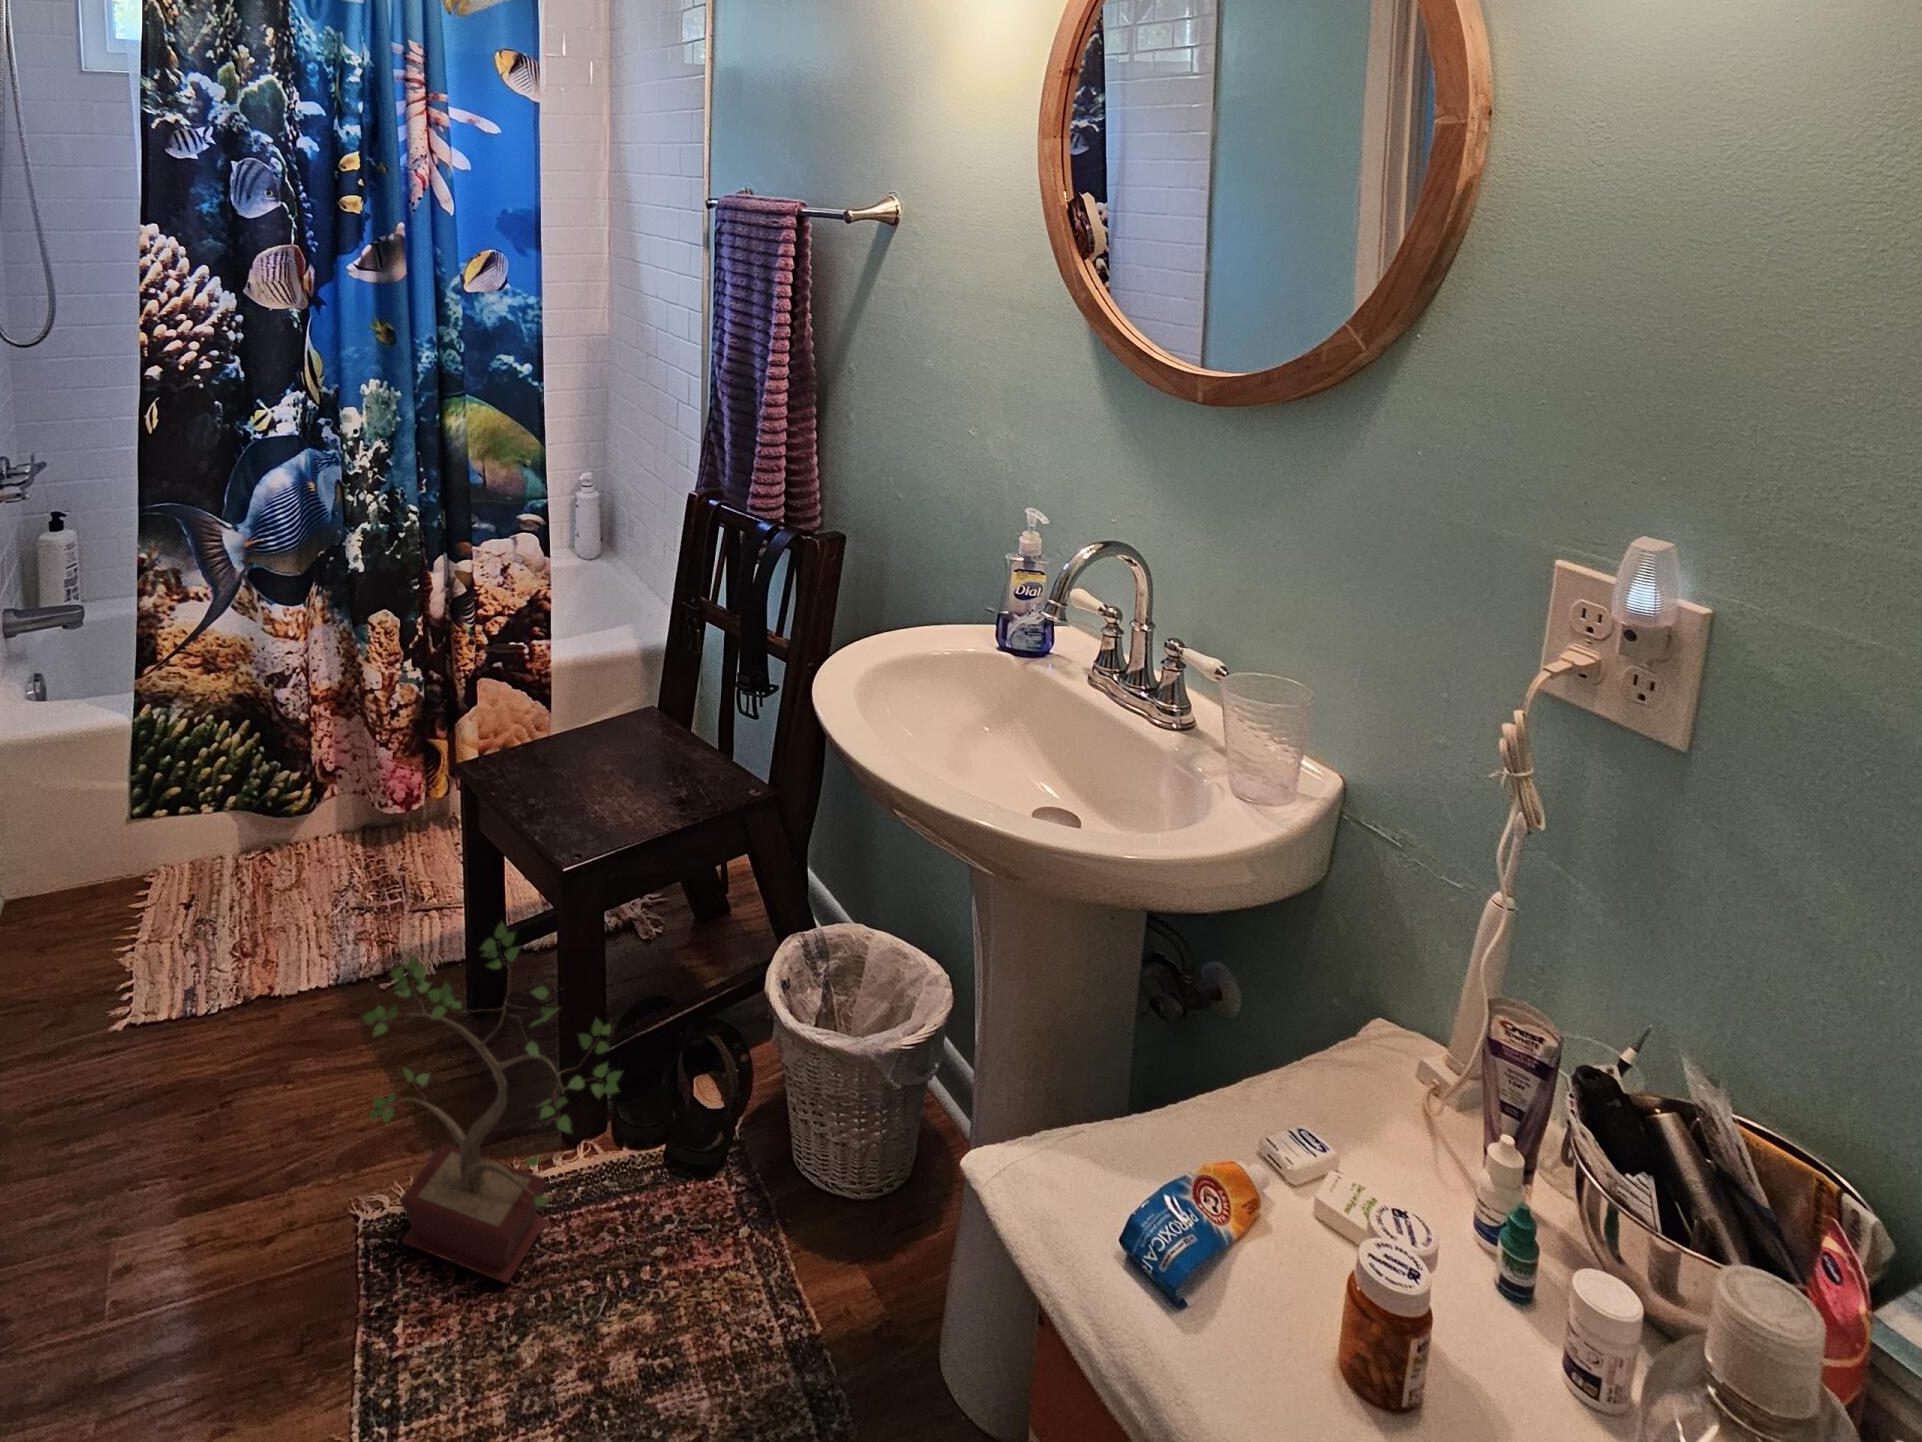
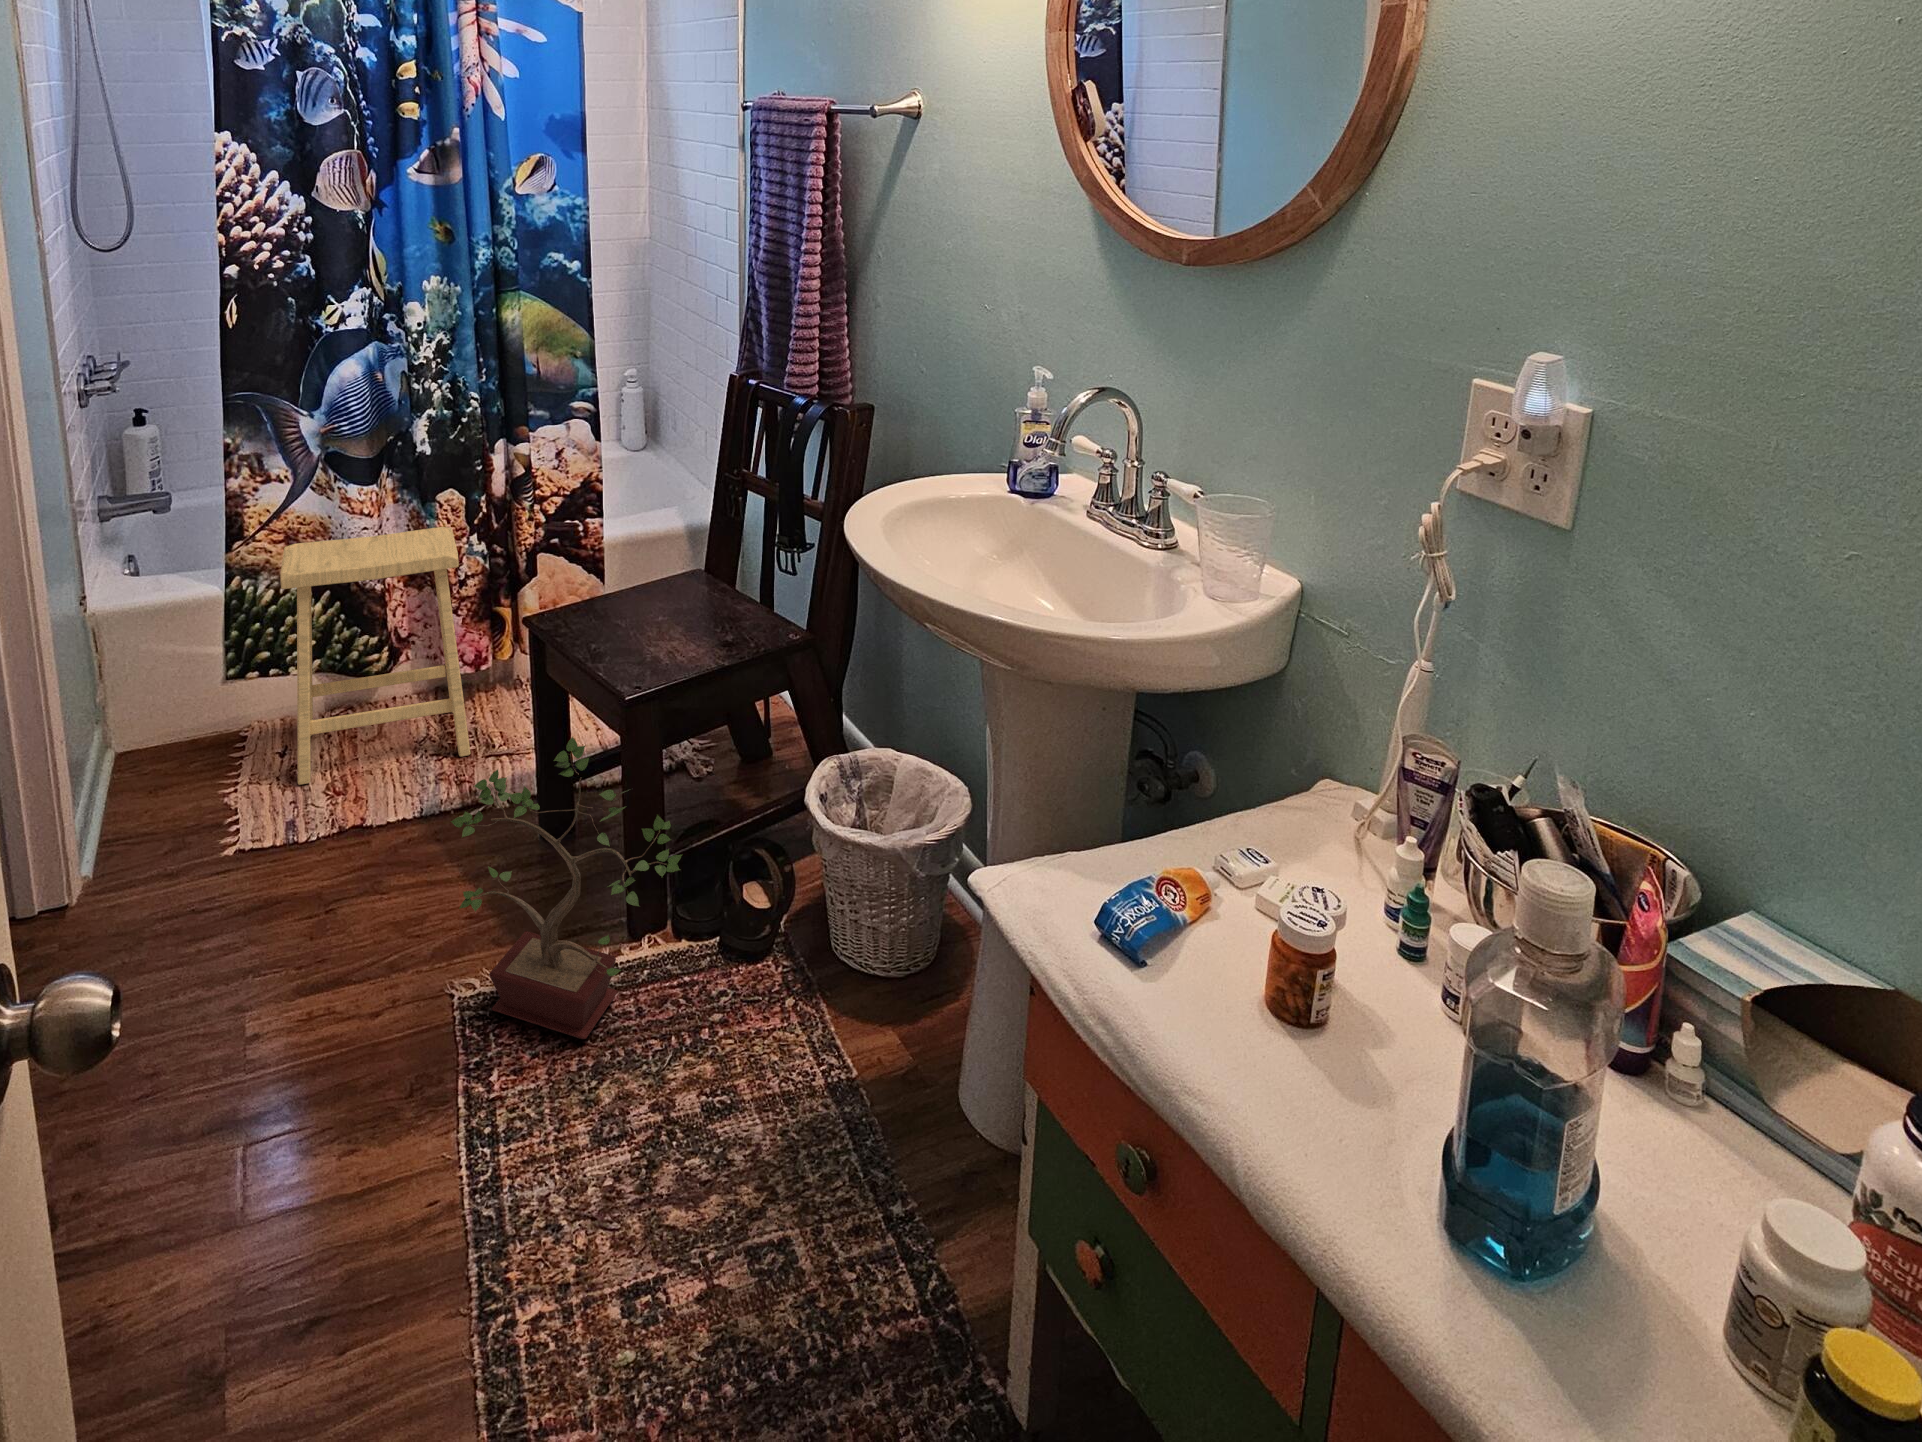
footstool: none [191,651,396,944] -> present [280,527,470,785]

